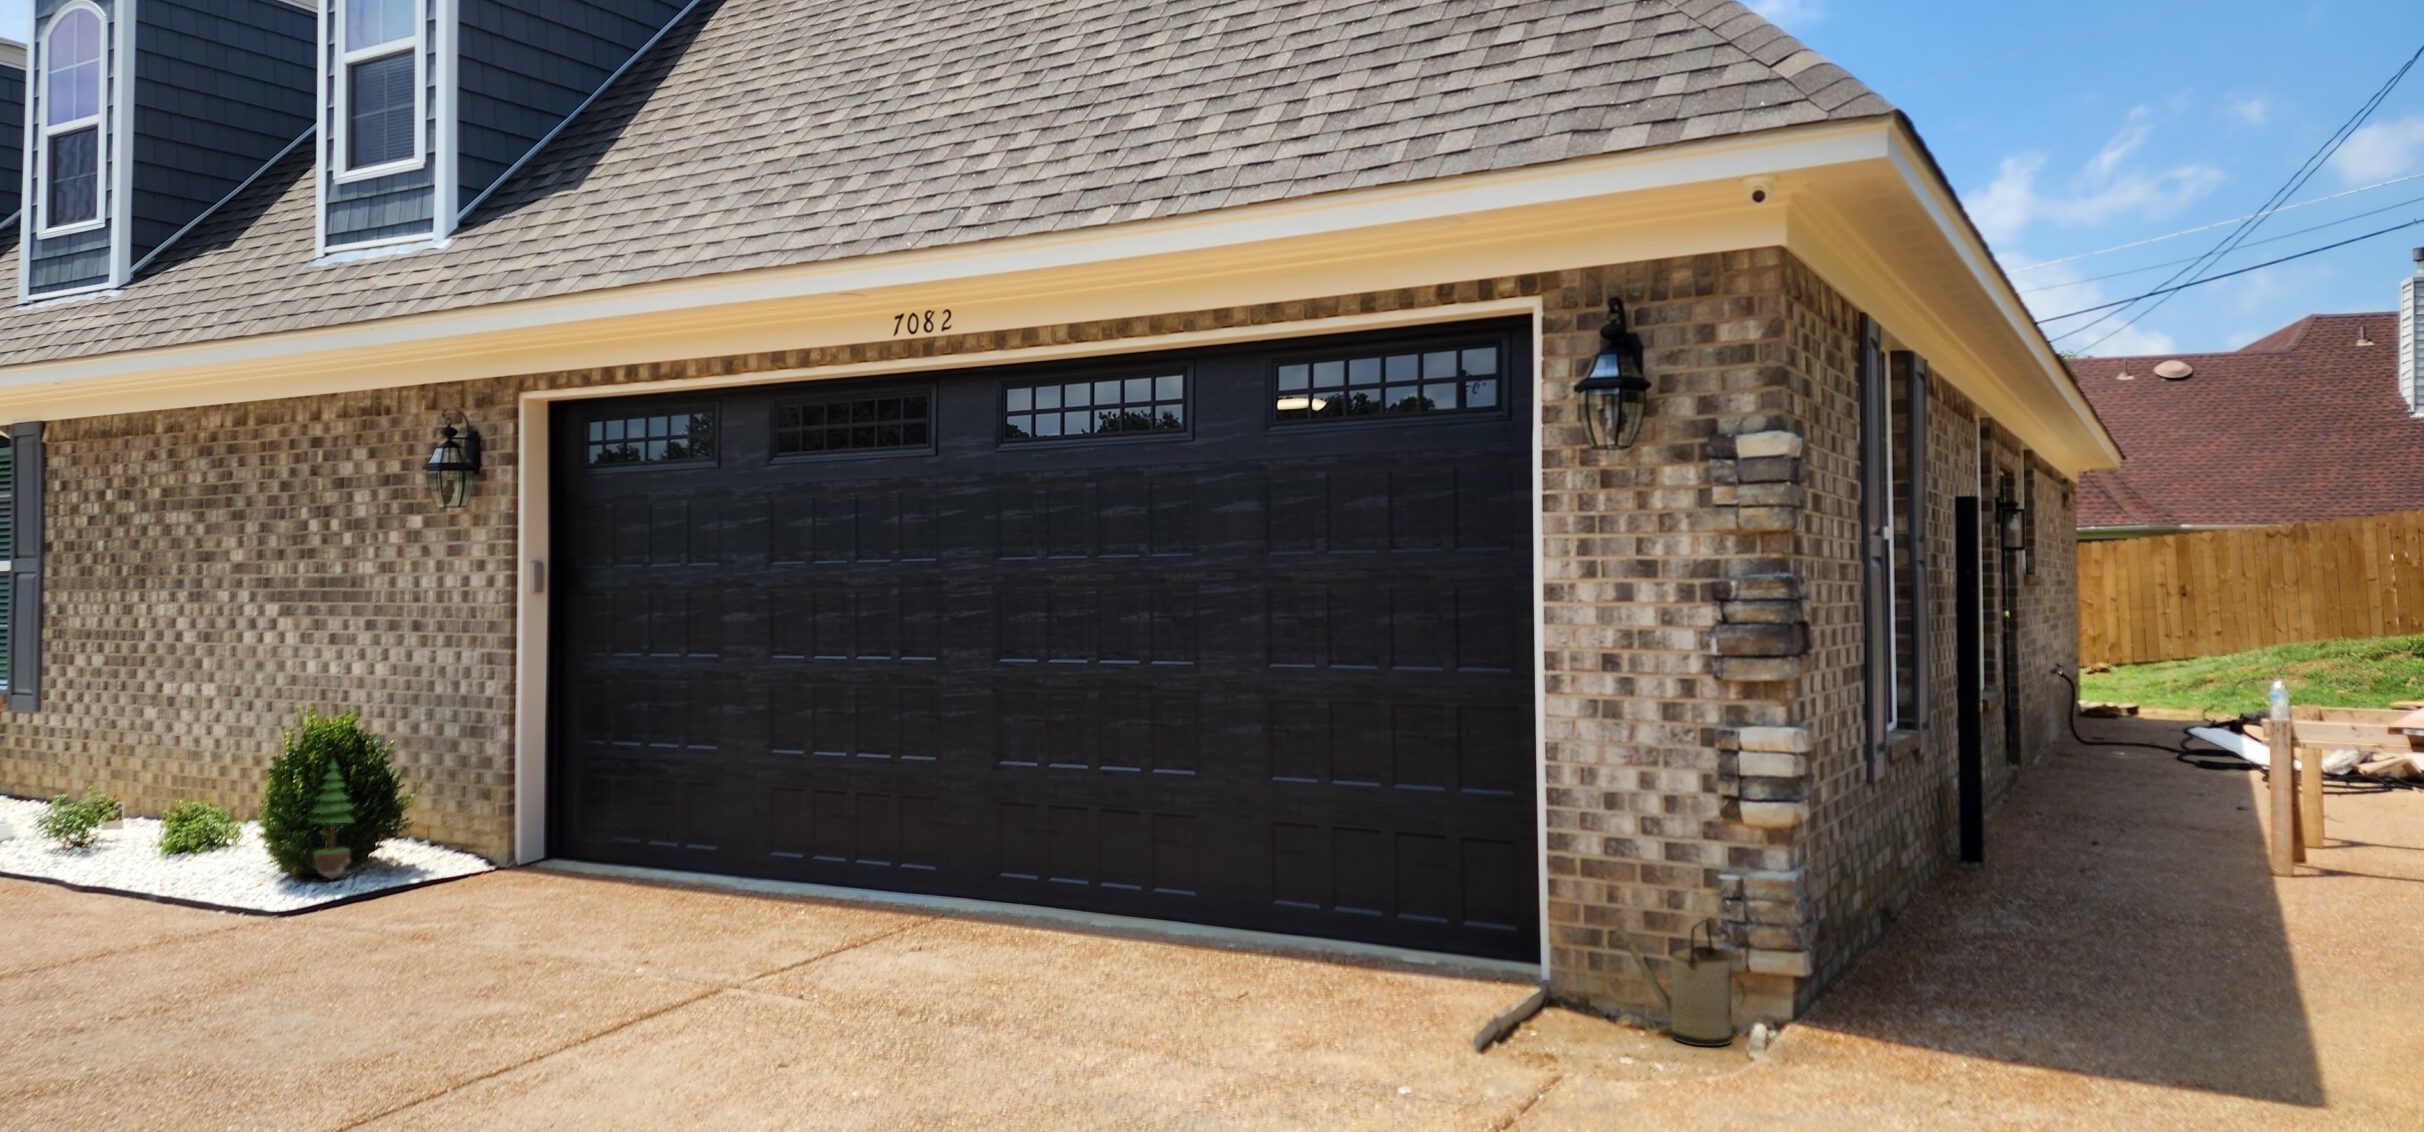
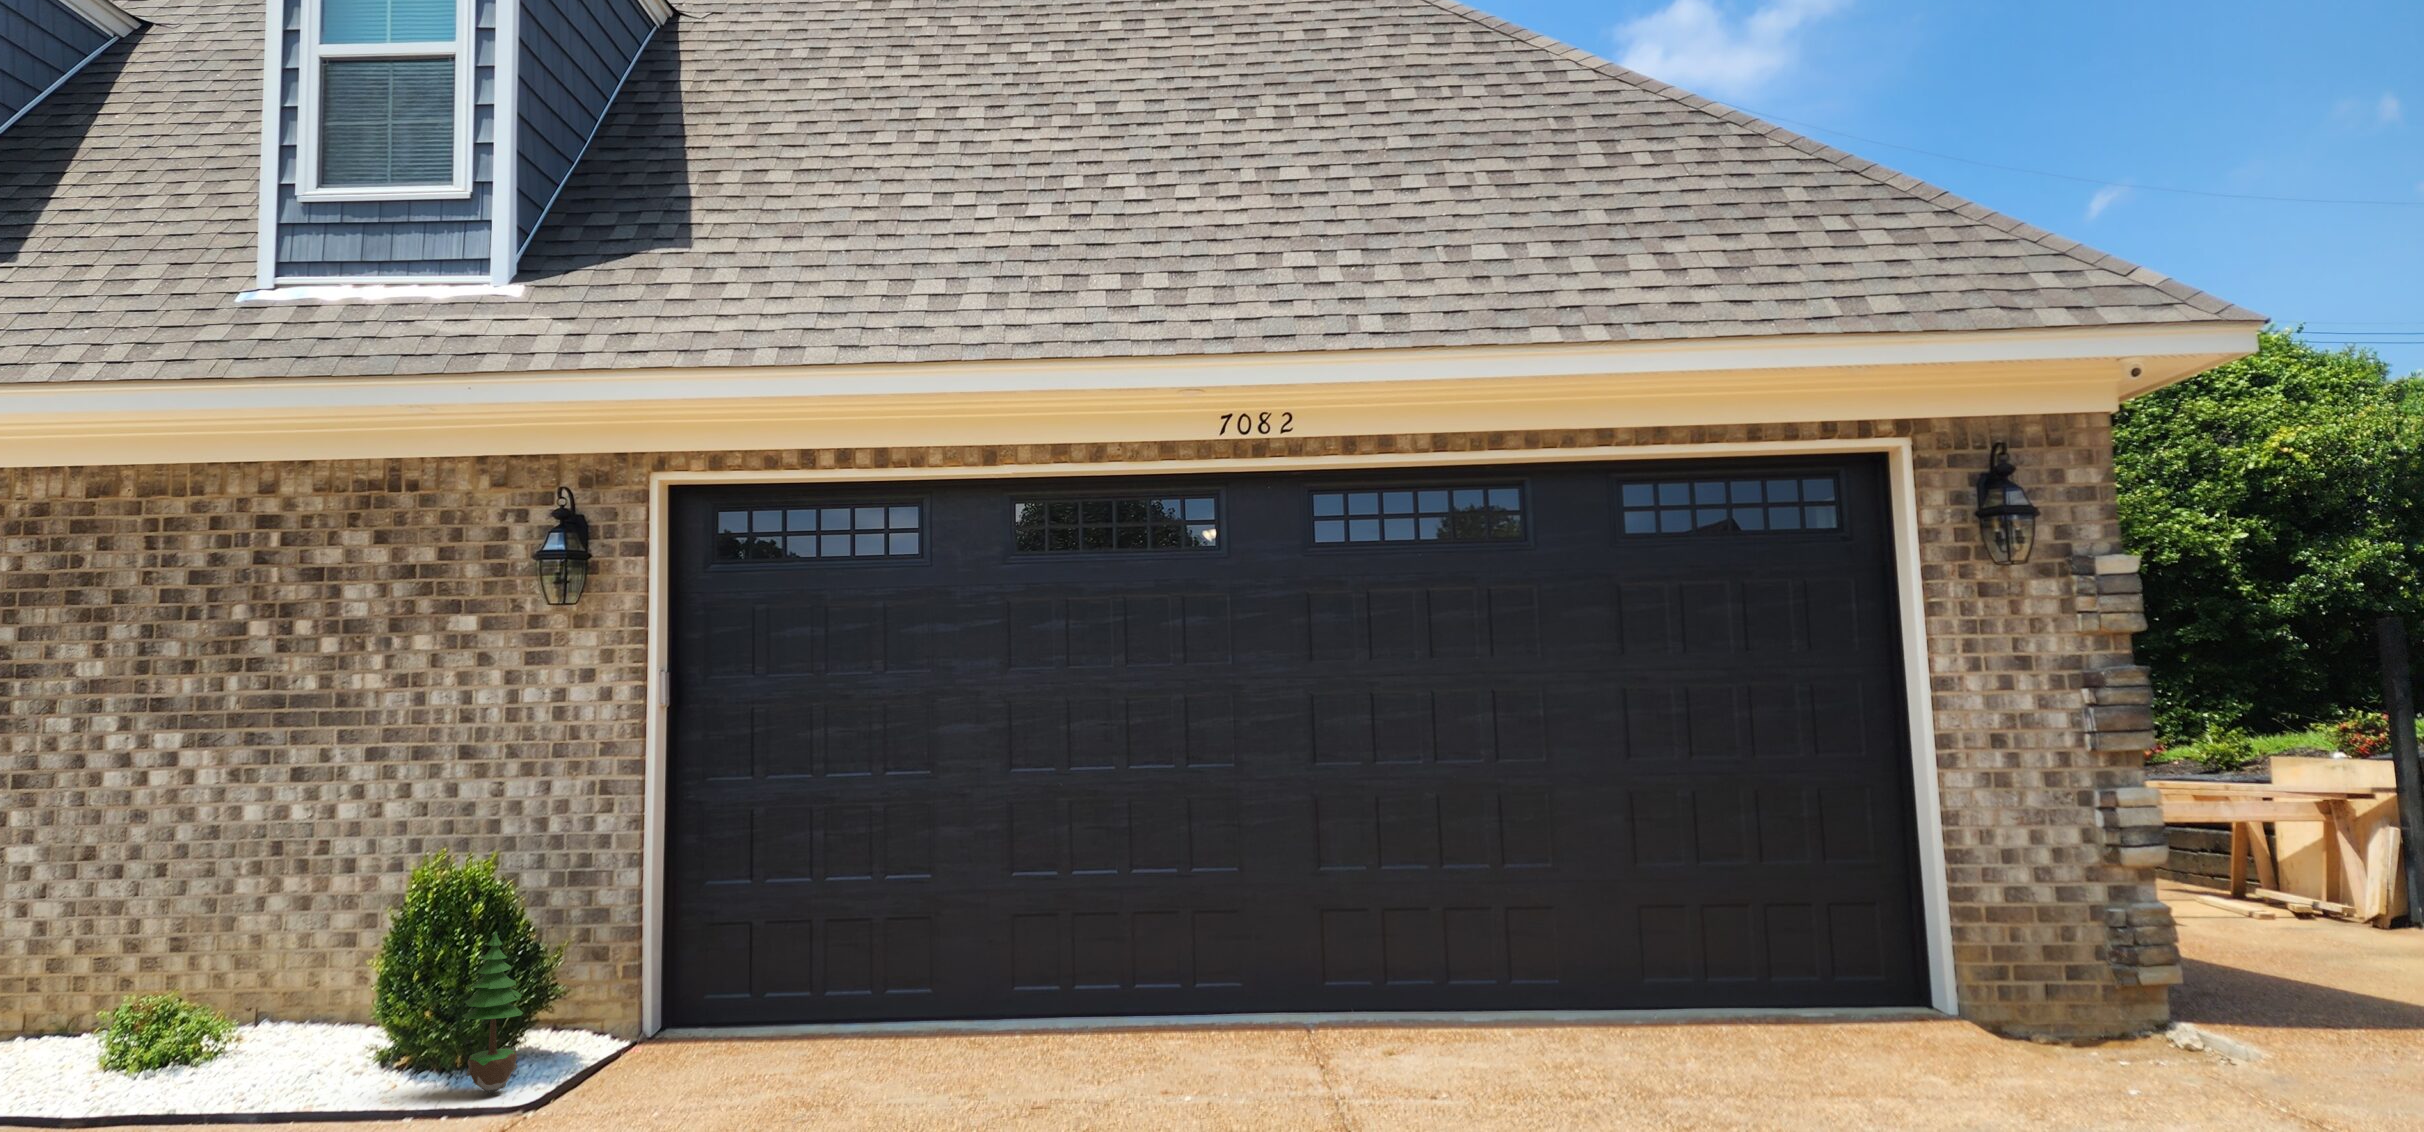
watering can: present [1608,921,1735,1046] -> none [2035,947,2159,1051]

